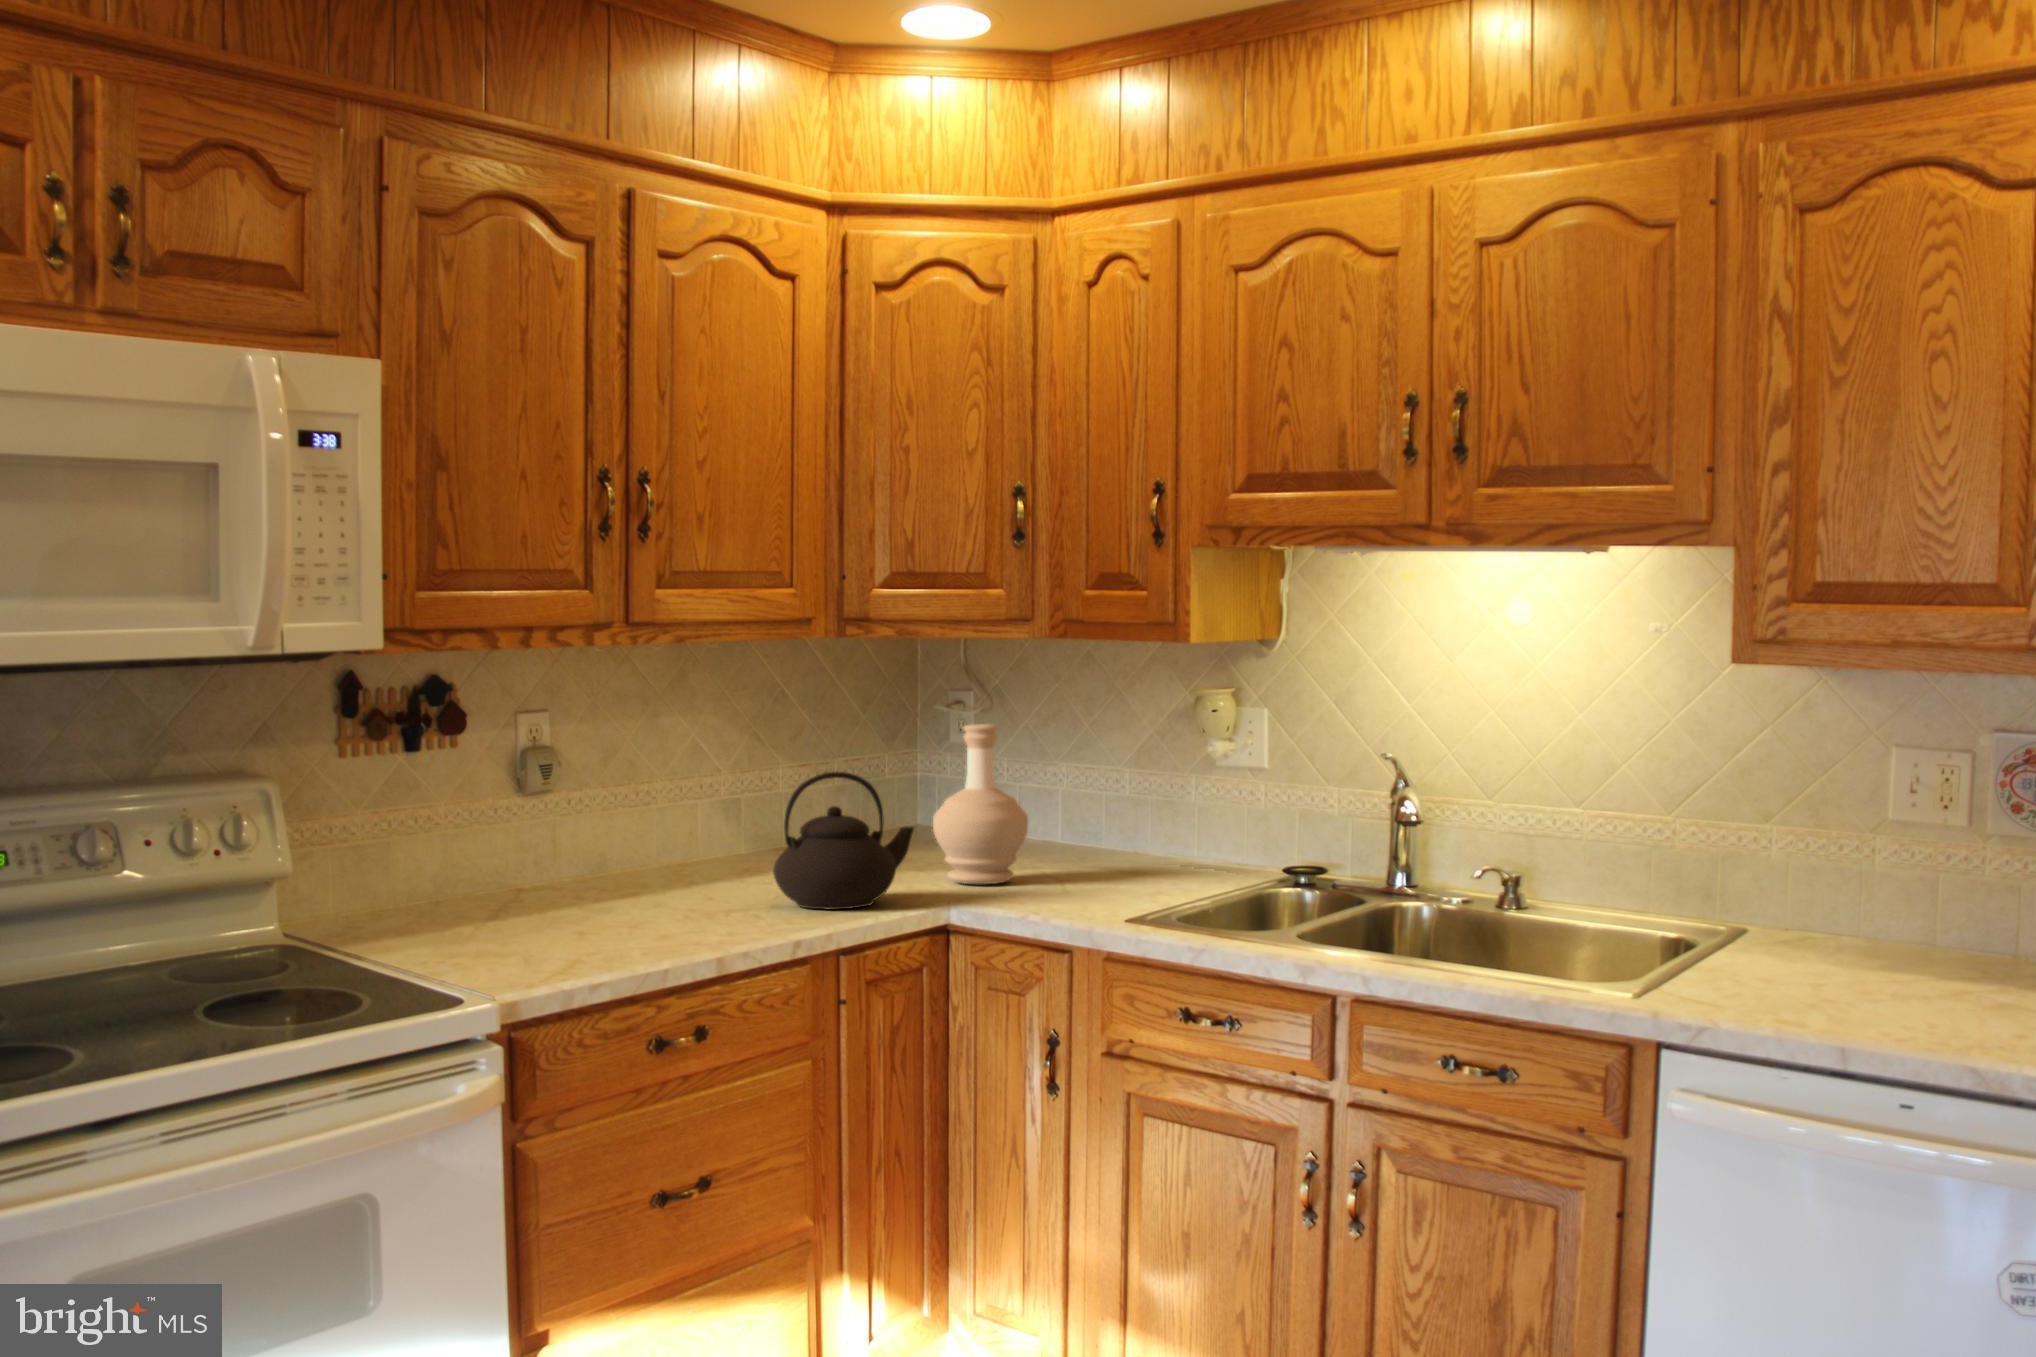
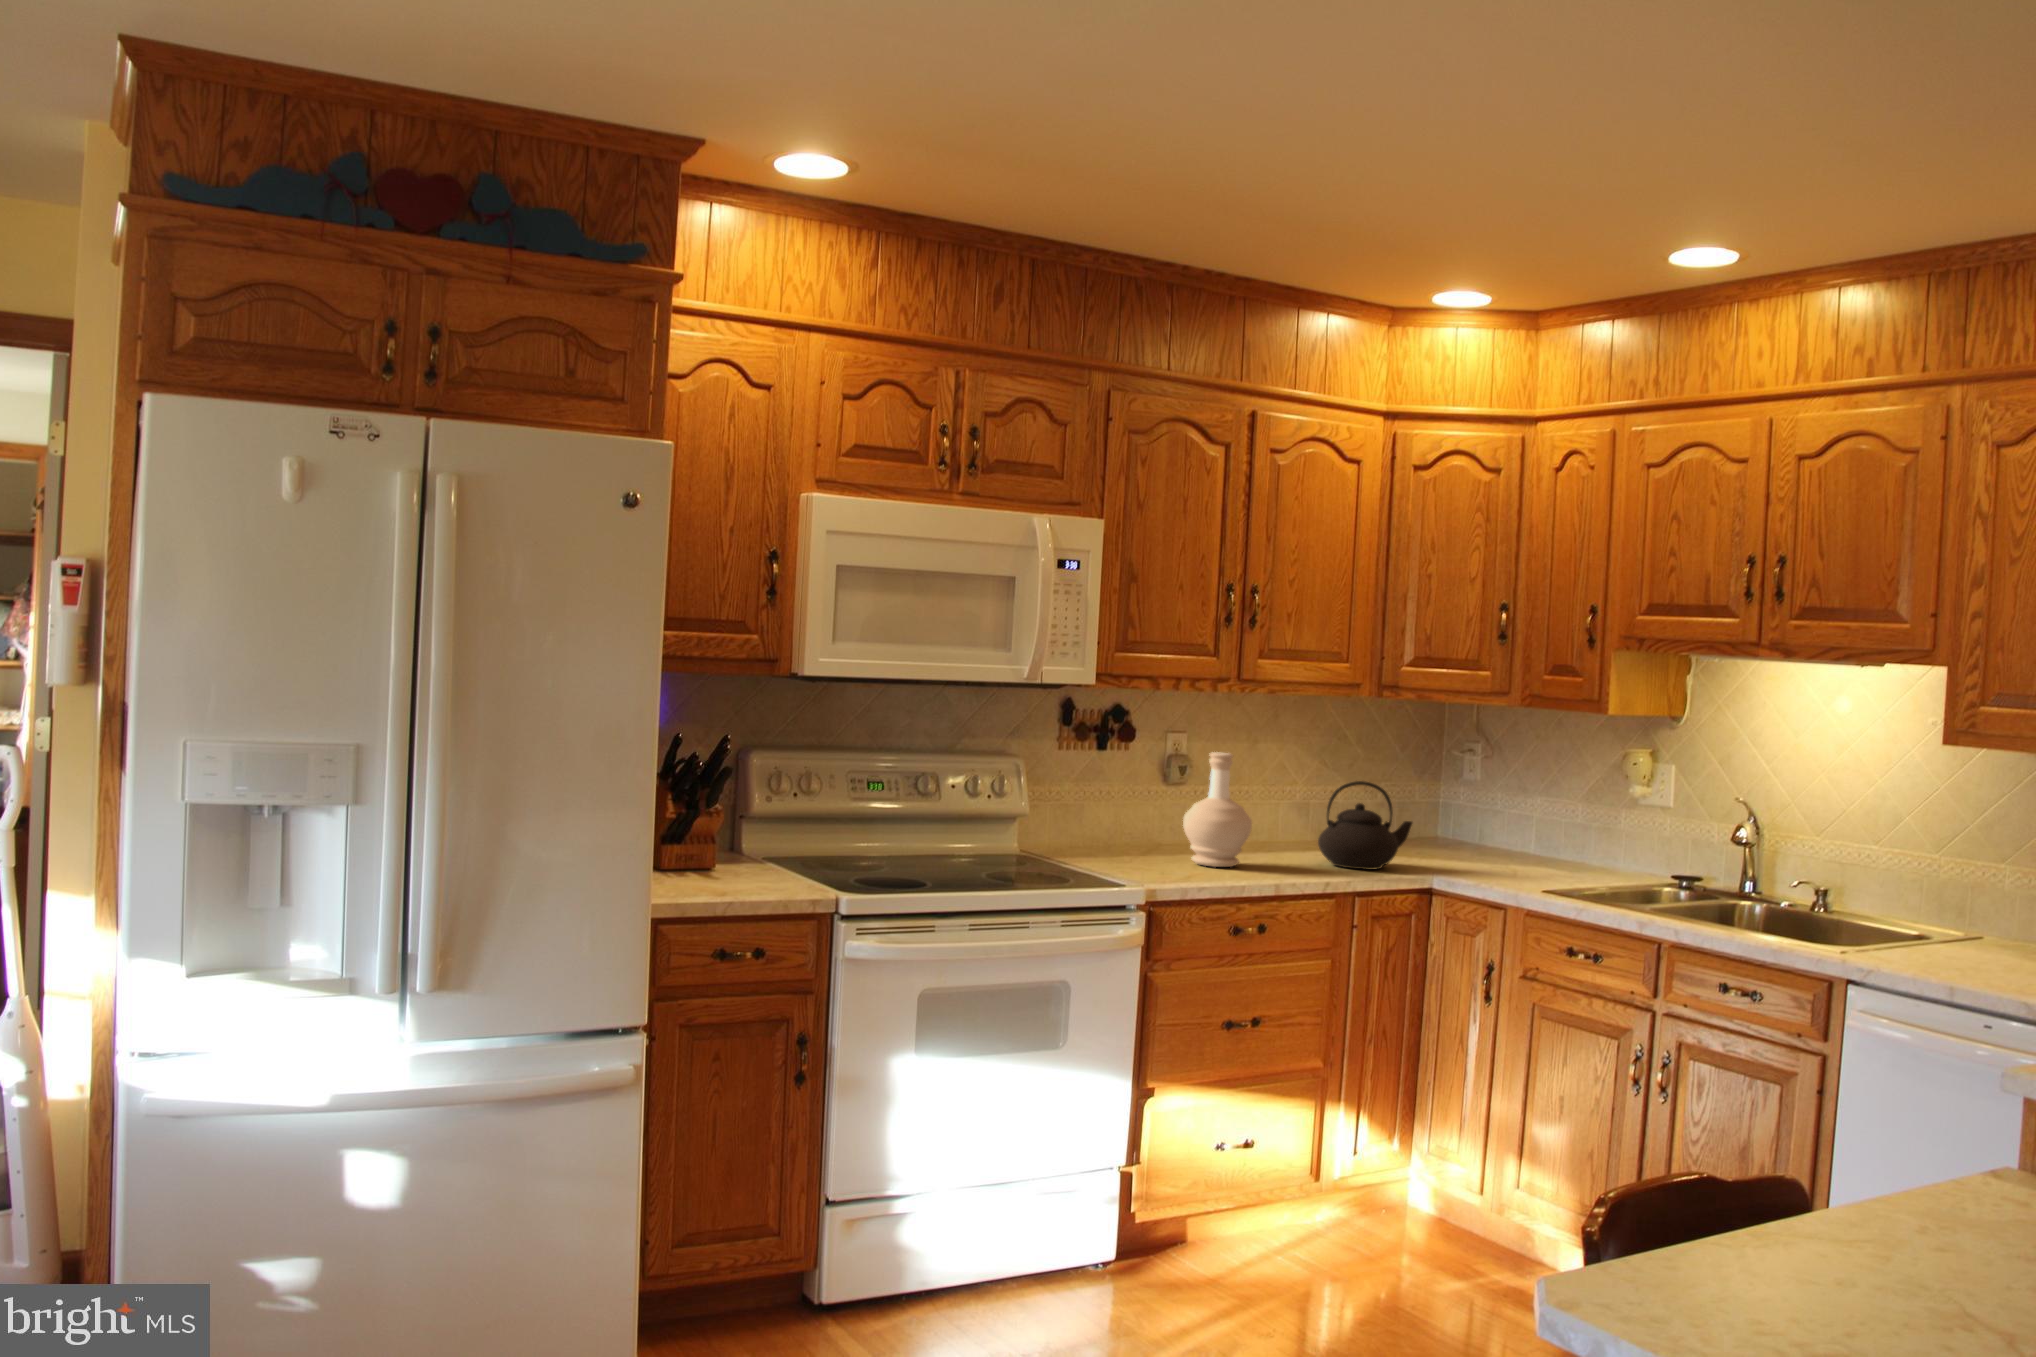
bottle: present [933,725,1028,884] -> present [1183,752,1252,867]

